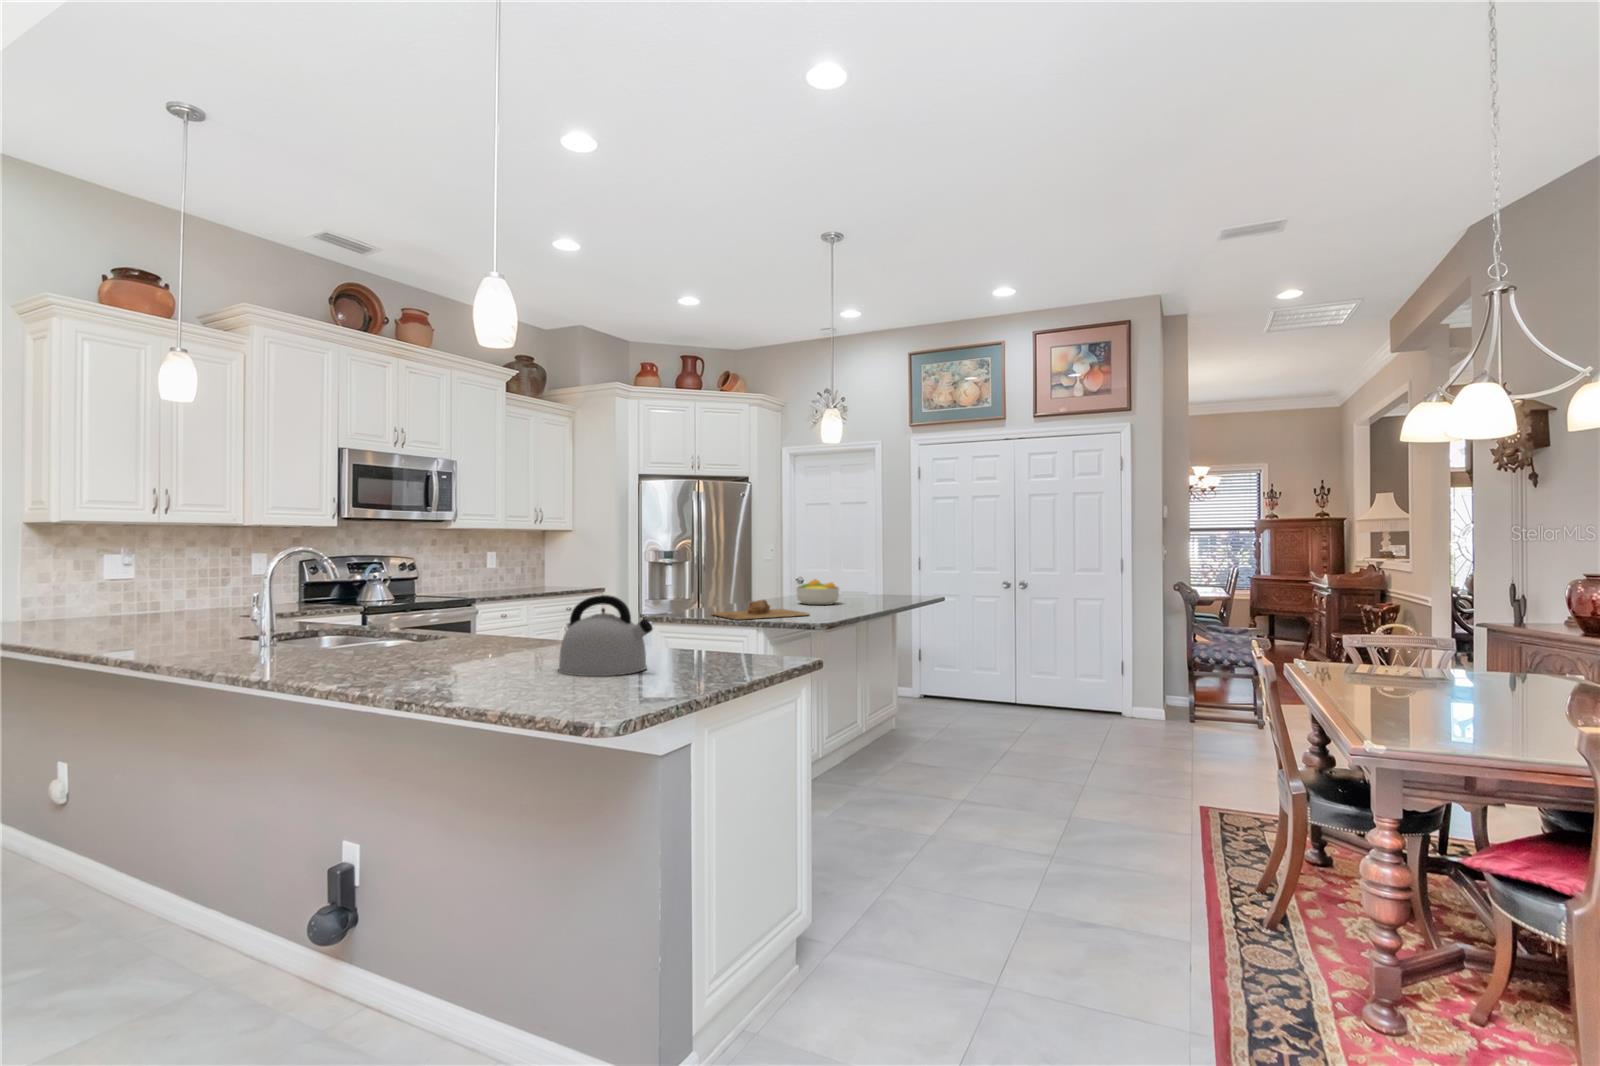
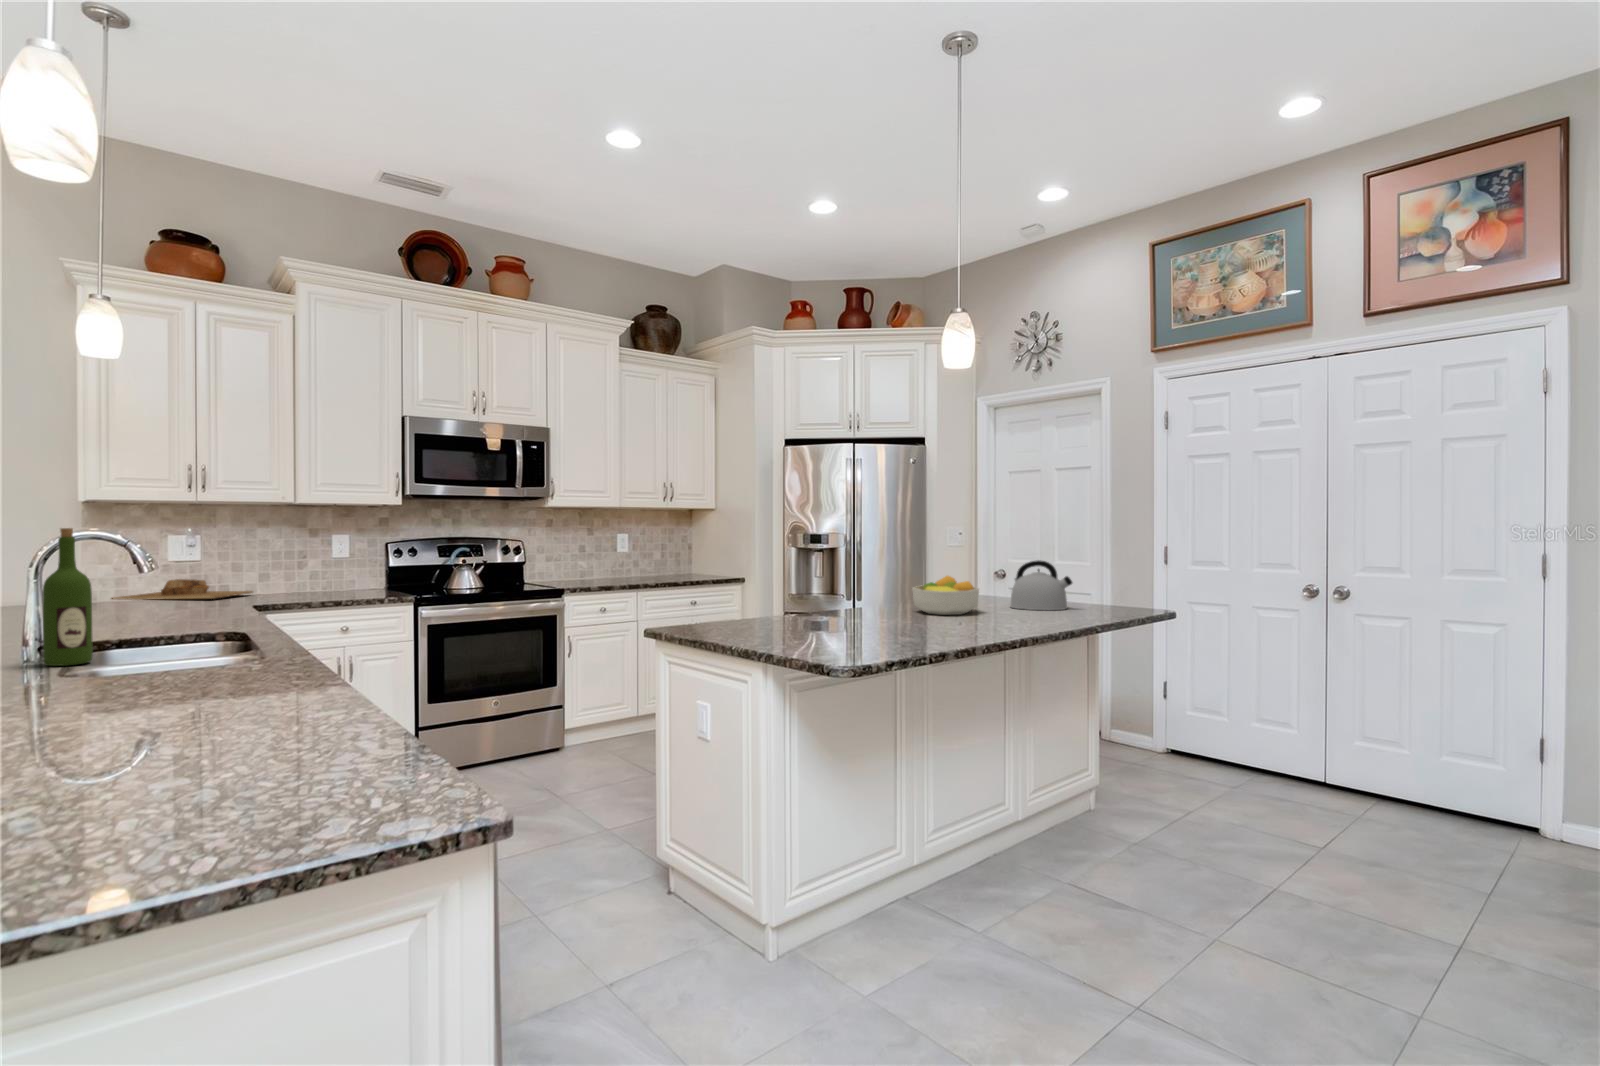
wine bottle: none [315,551,346,655] -> present [43,528,93,666]
kettle: present [558,595,653,676] -> present [1010,560,1072,610]
cutting board: present [712,600,809,620] -> present [113,579,253,600]

